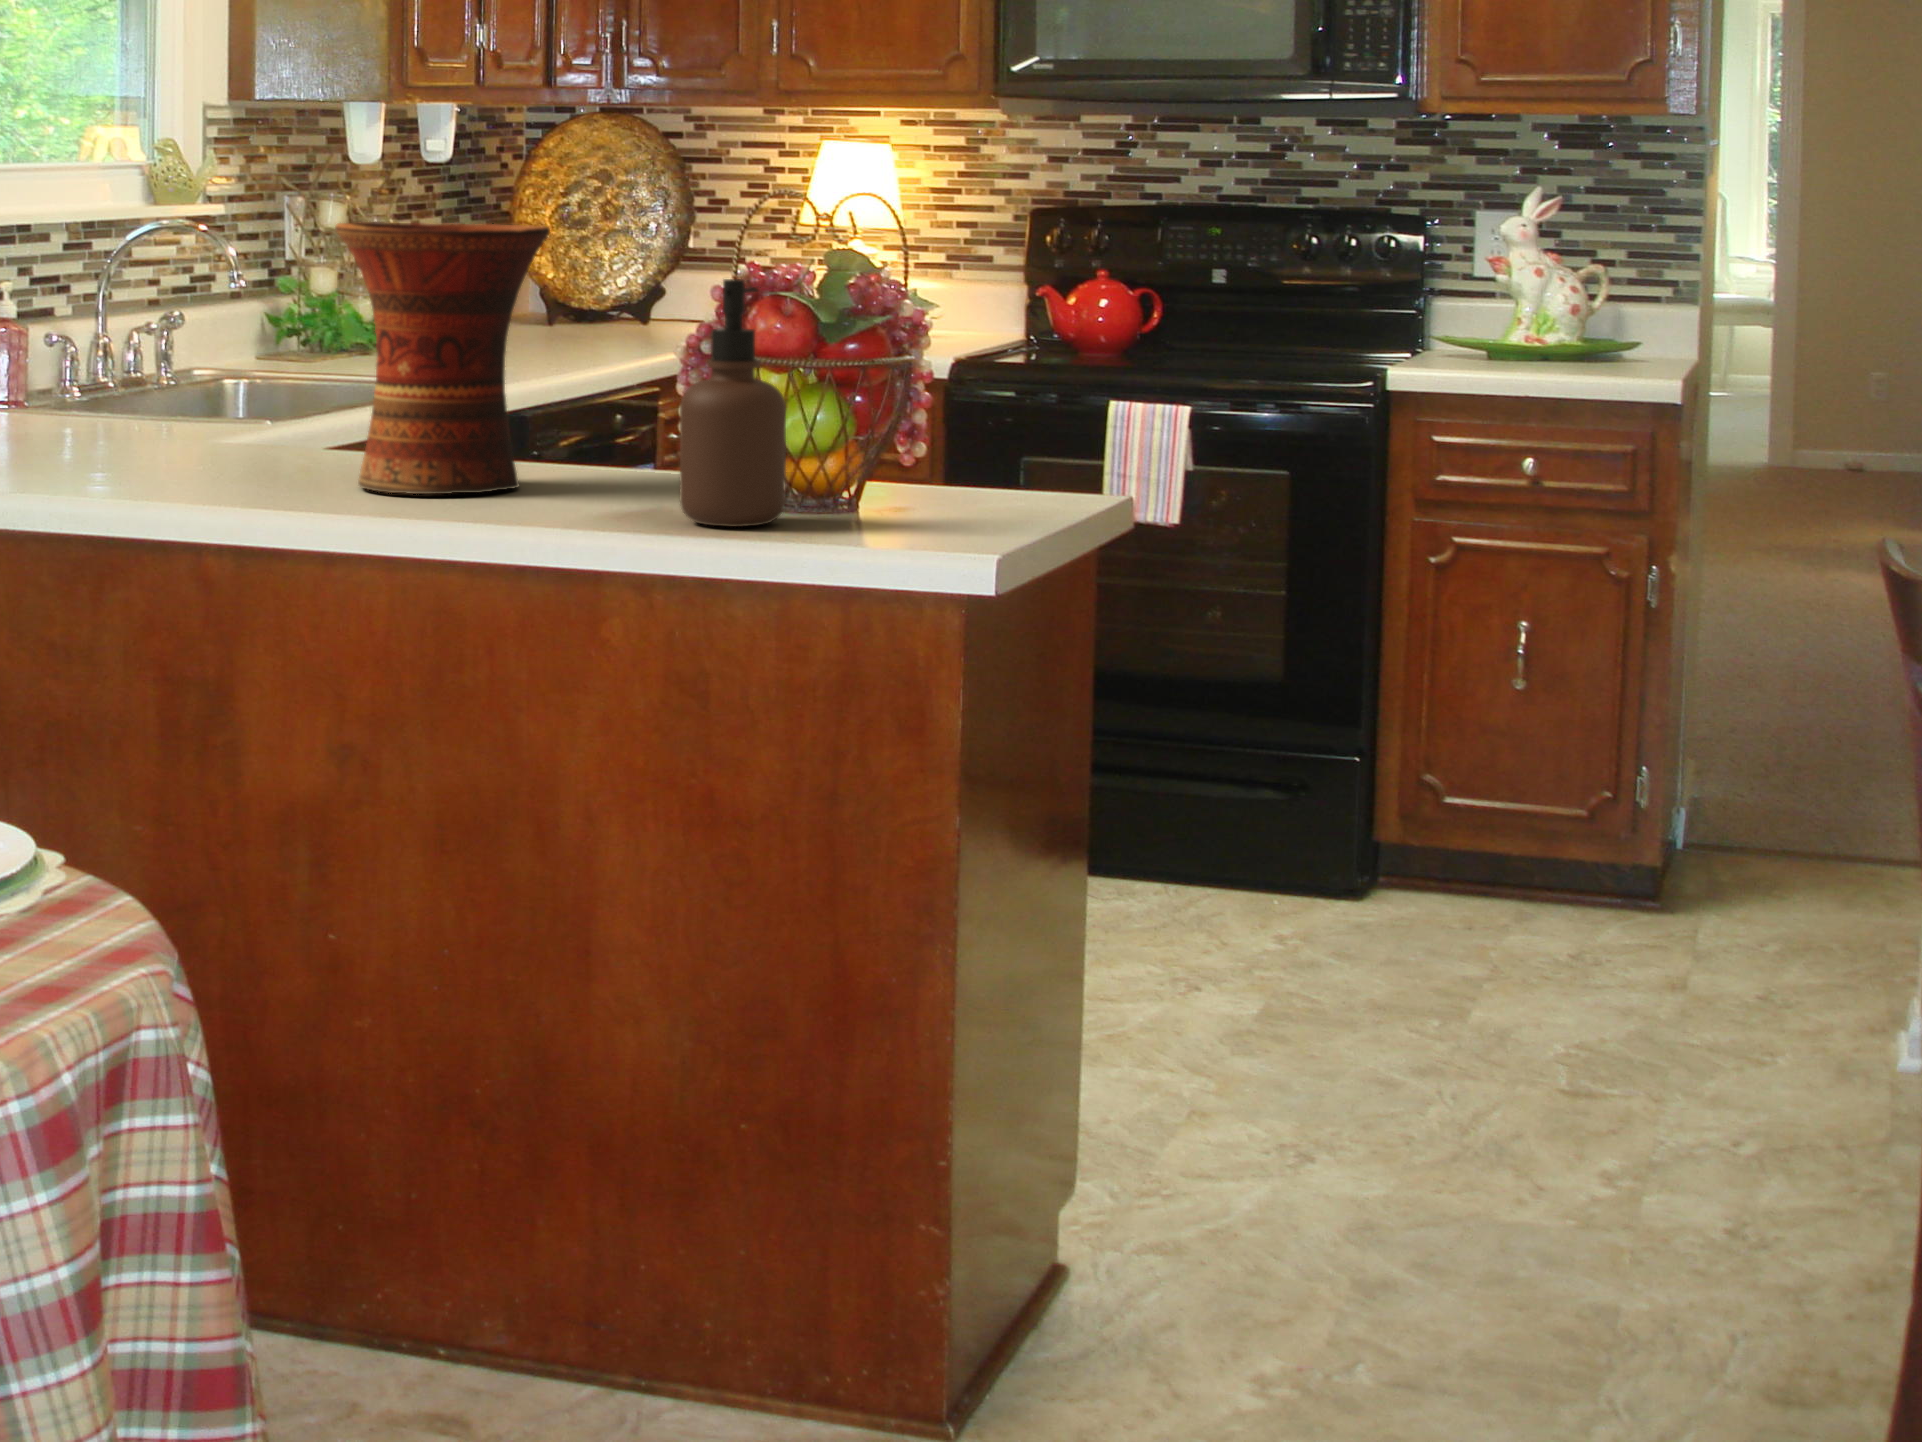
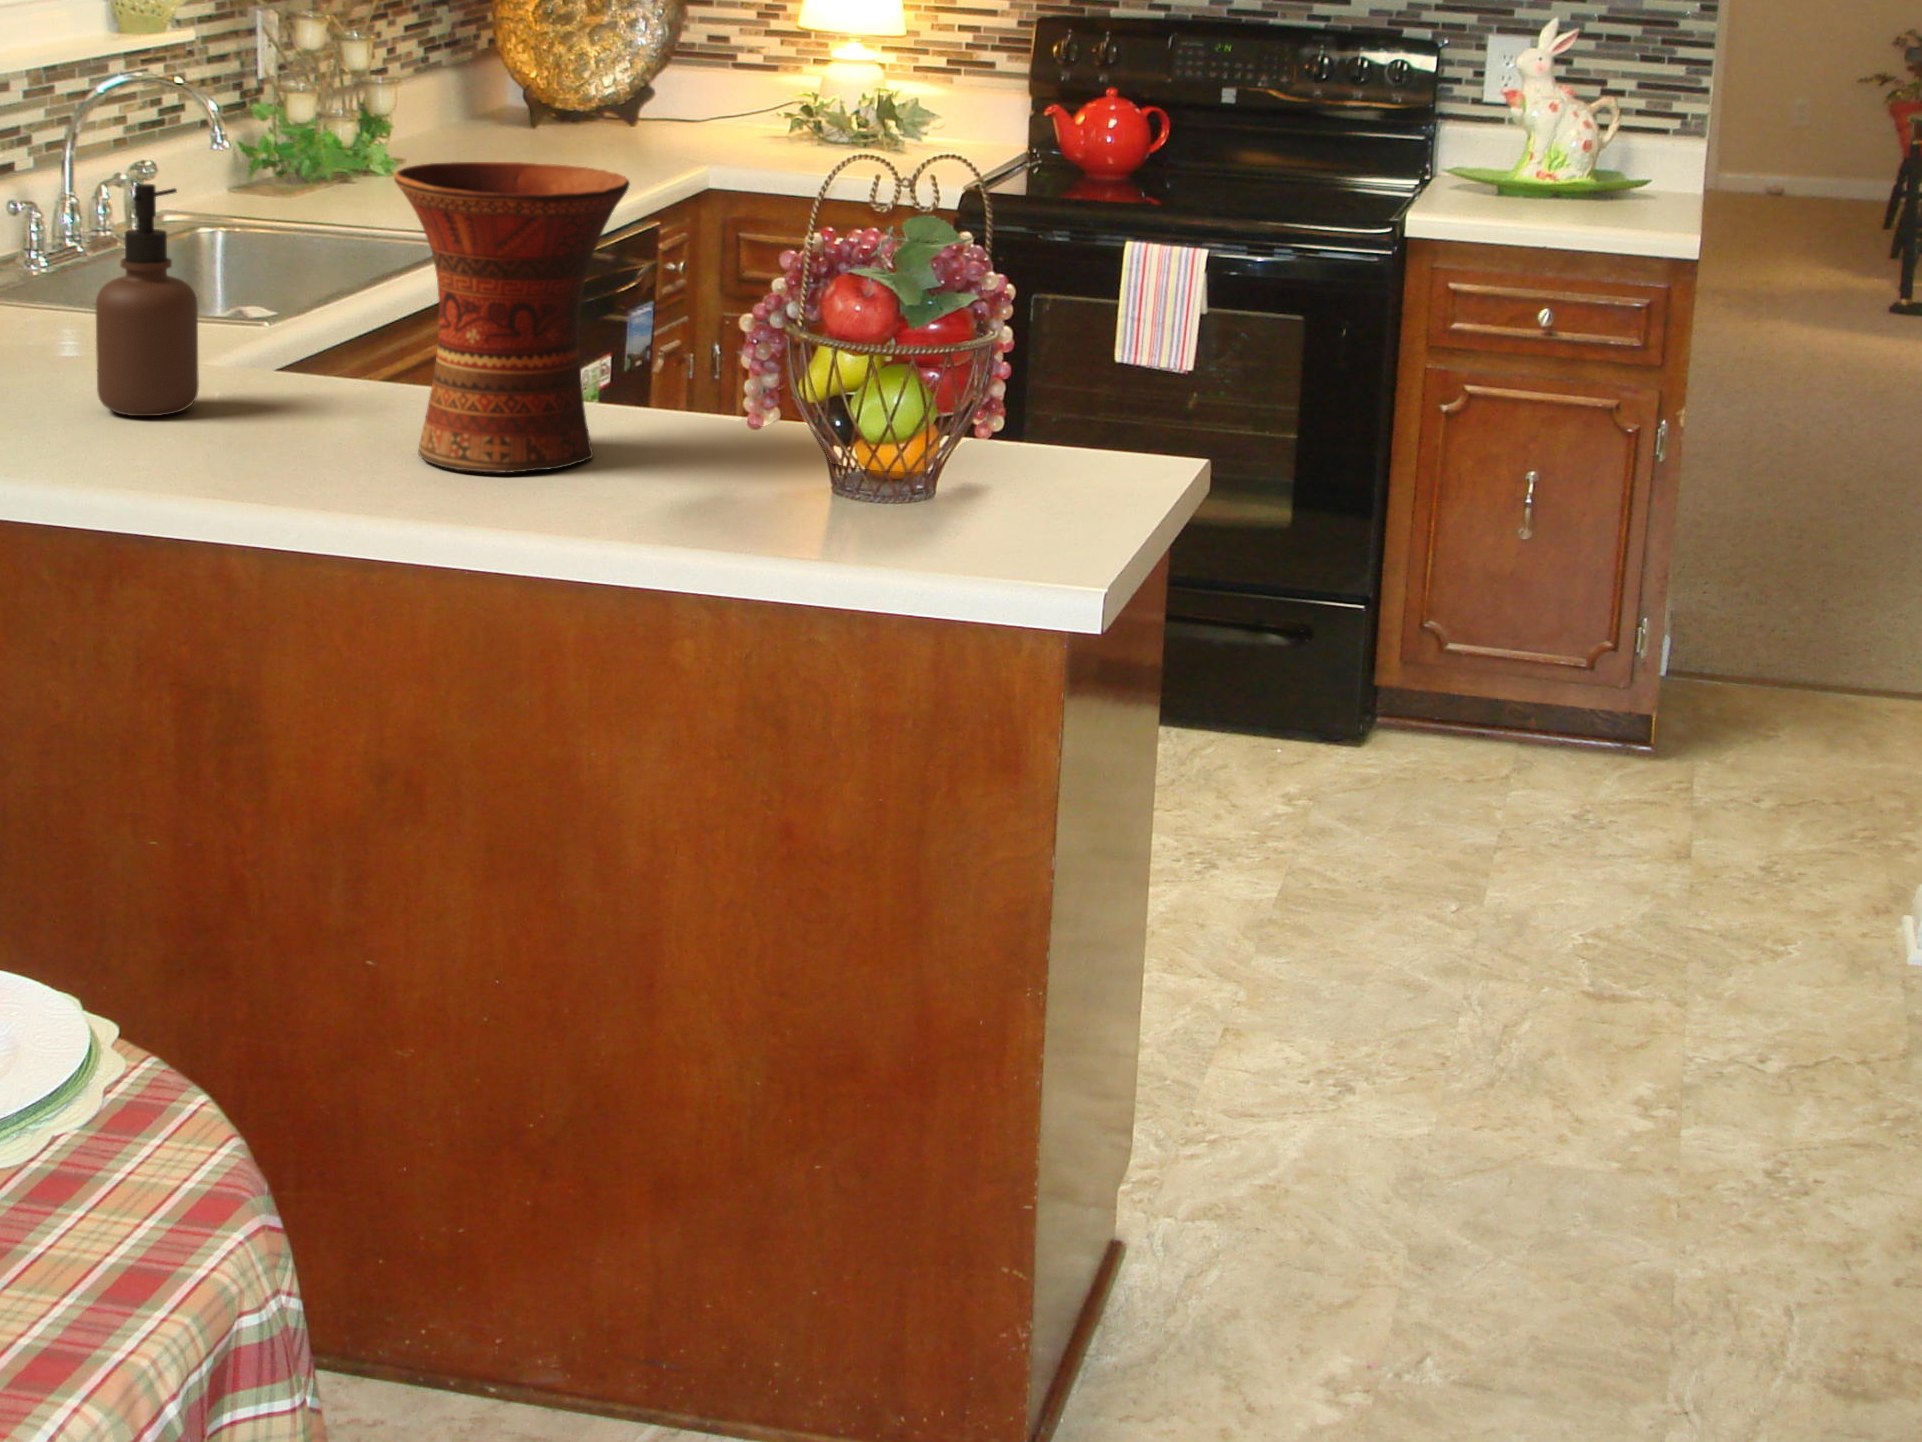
soap dispenser: present [680,279,786,527] -> present [96,184,199,416]

